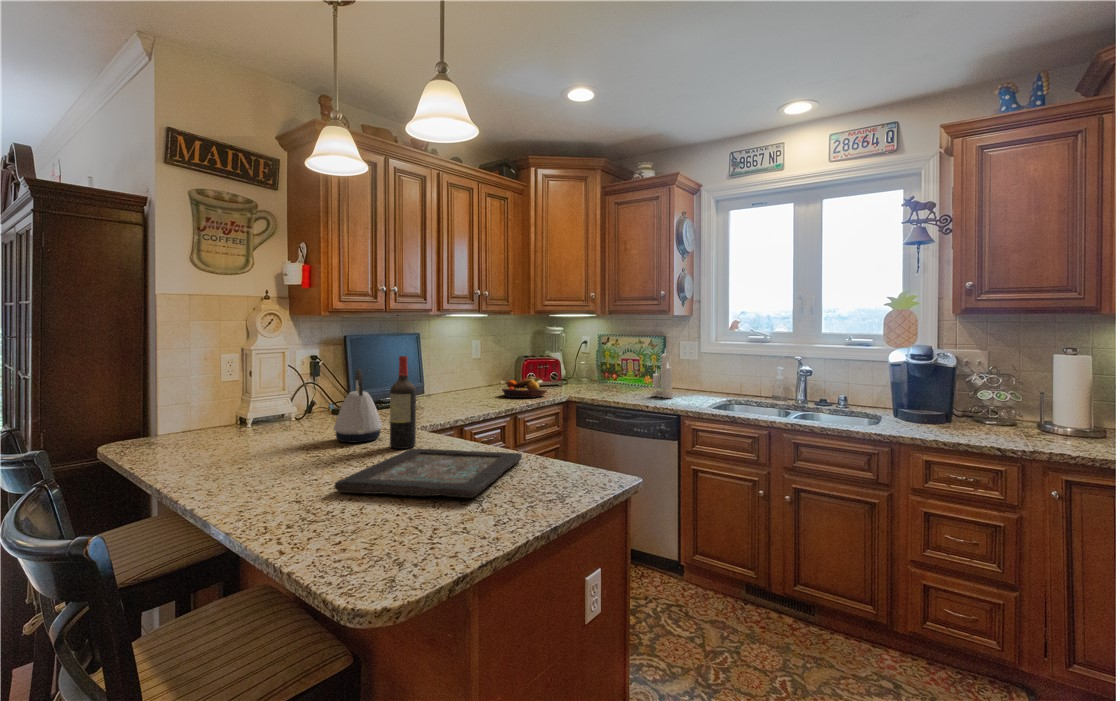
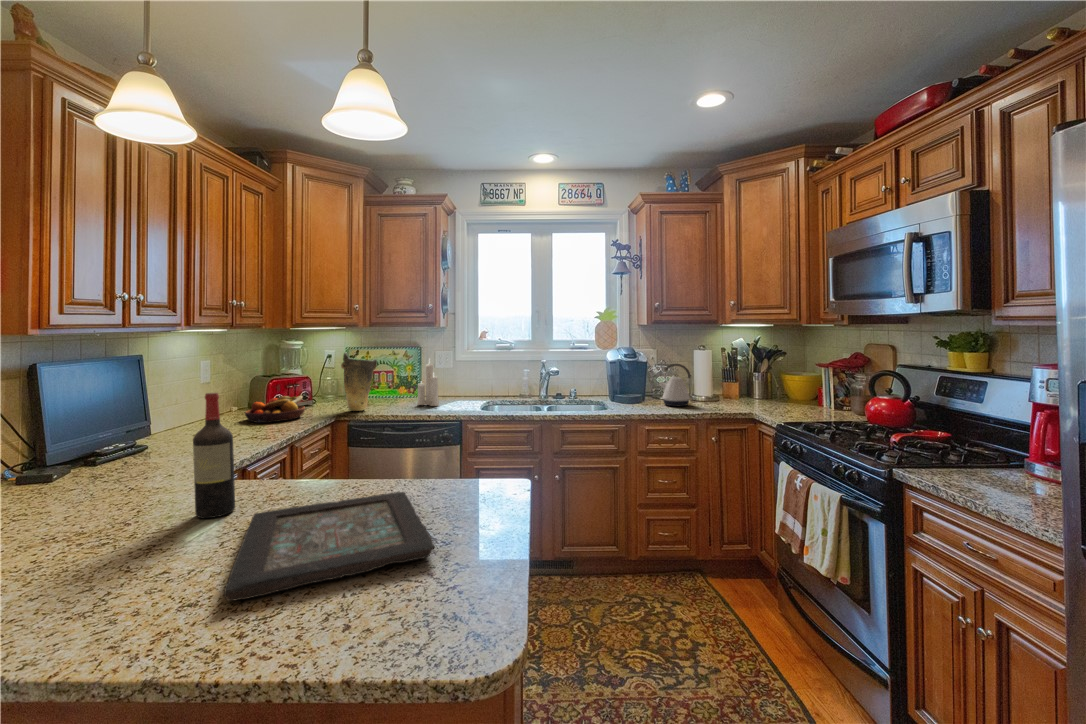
vase: none [580,340,613,396] -> present [341,353,377,411]
kettle: present [334,369,382,443] -> present [659,364,692,406]

